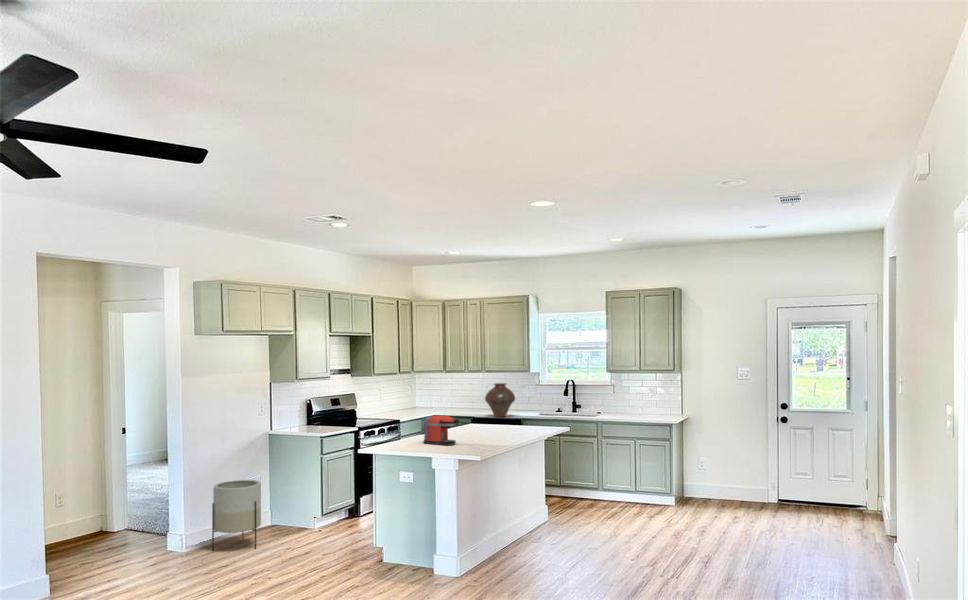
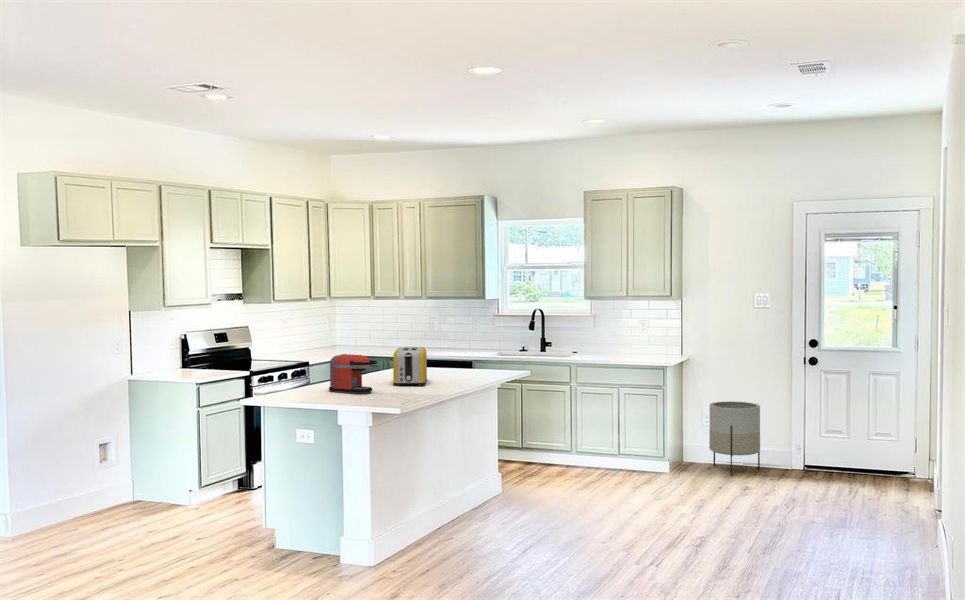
vase: present [485,383,515,417] -> none [424,314,464,359]
toaster: none [469,410,493,440] -> present [393,347,427,386]
planter: present [212,480,261,550] -> present [709,401,760,476]

